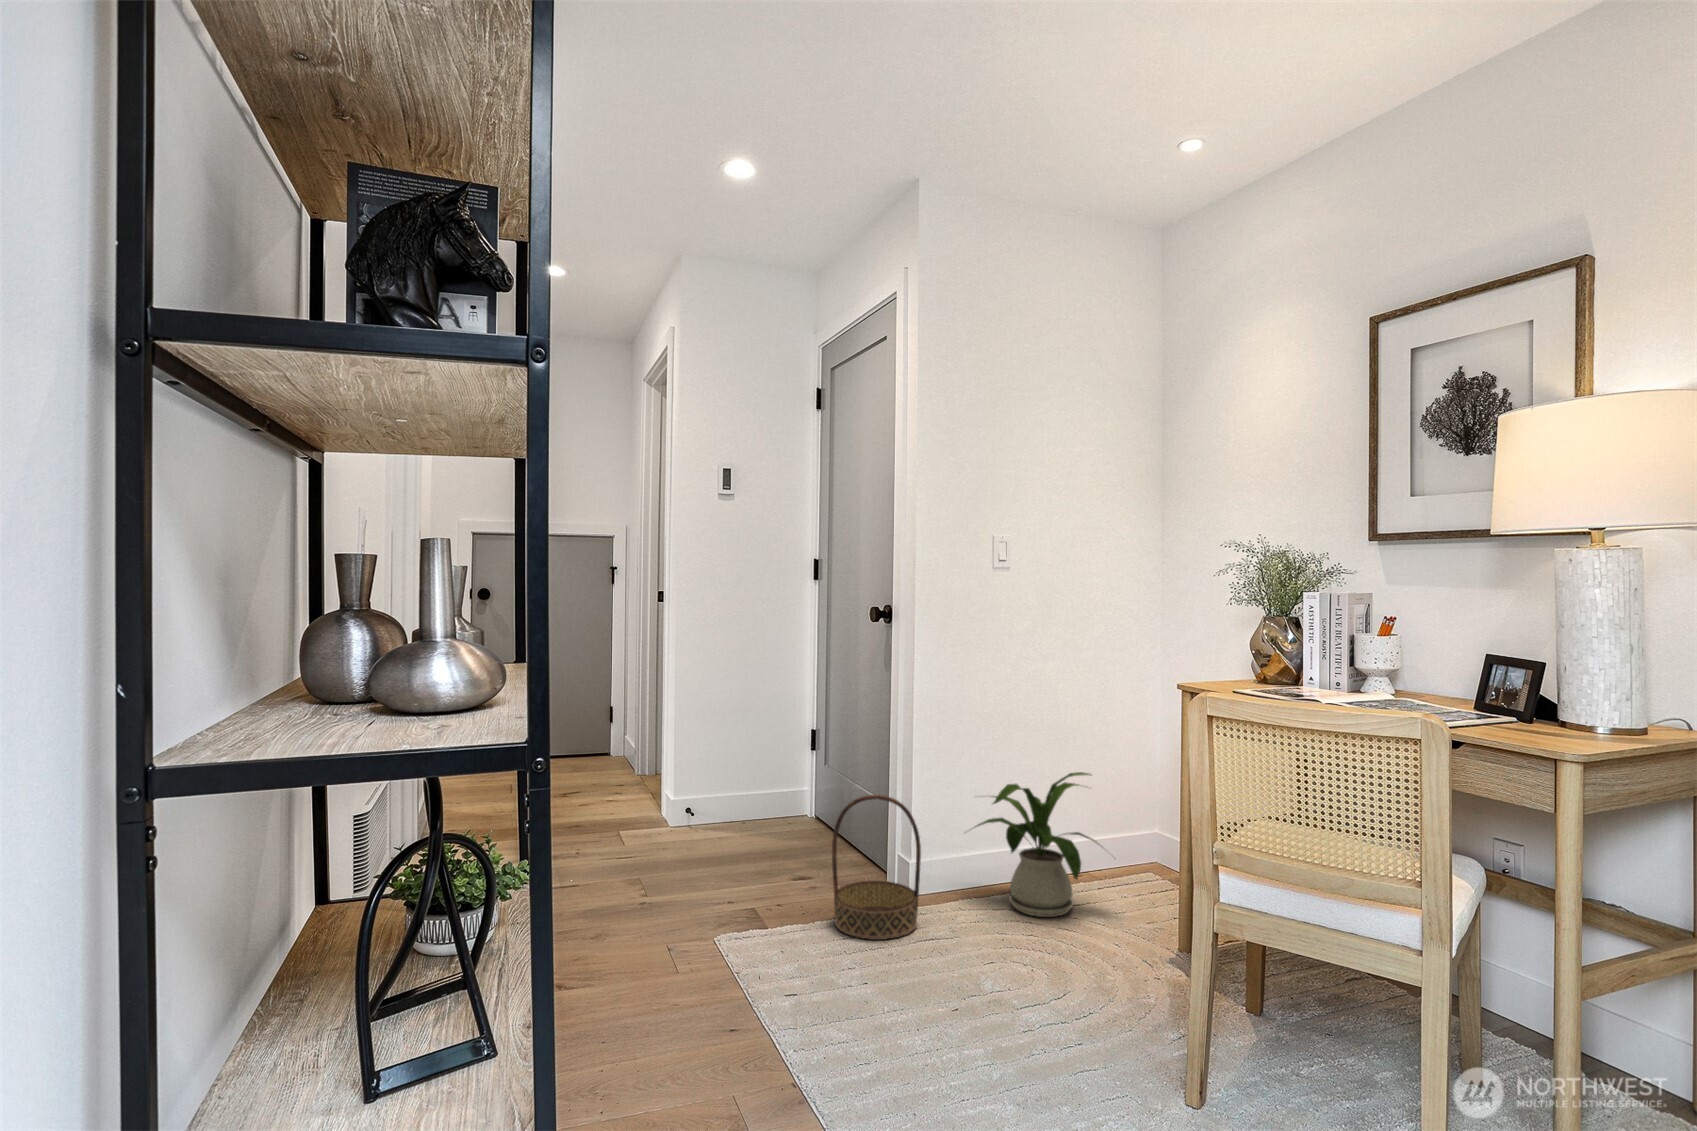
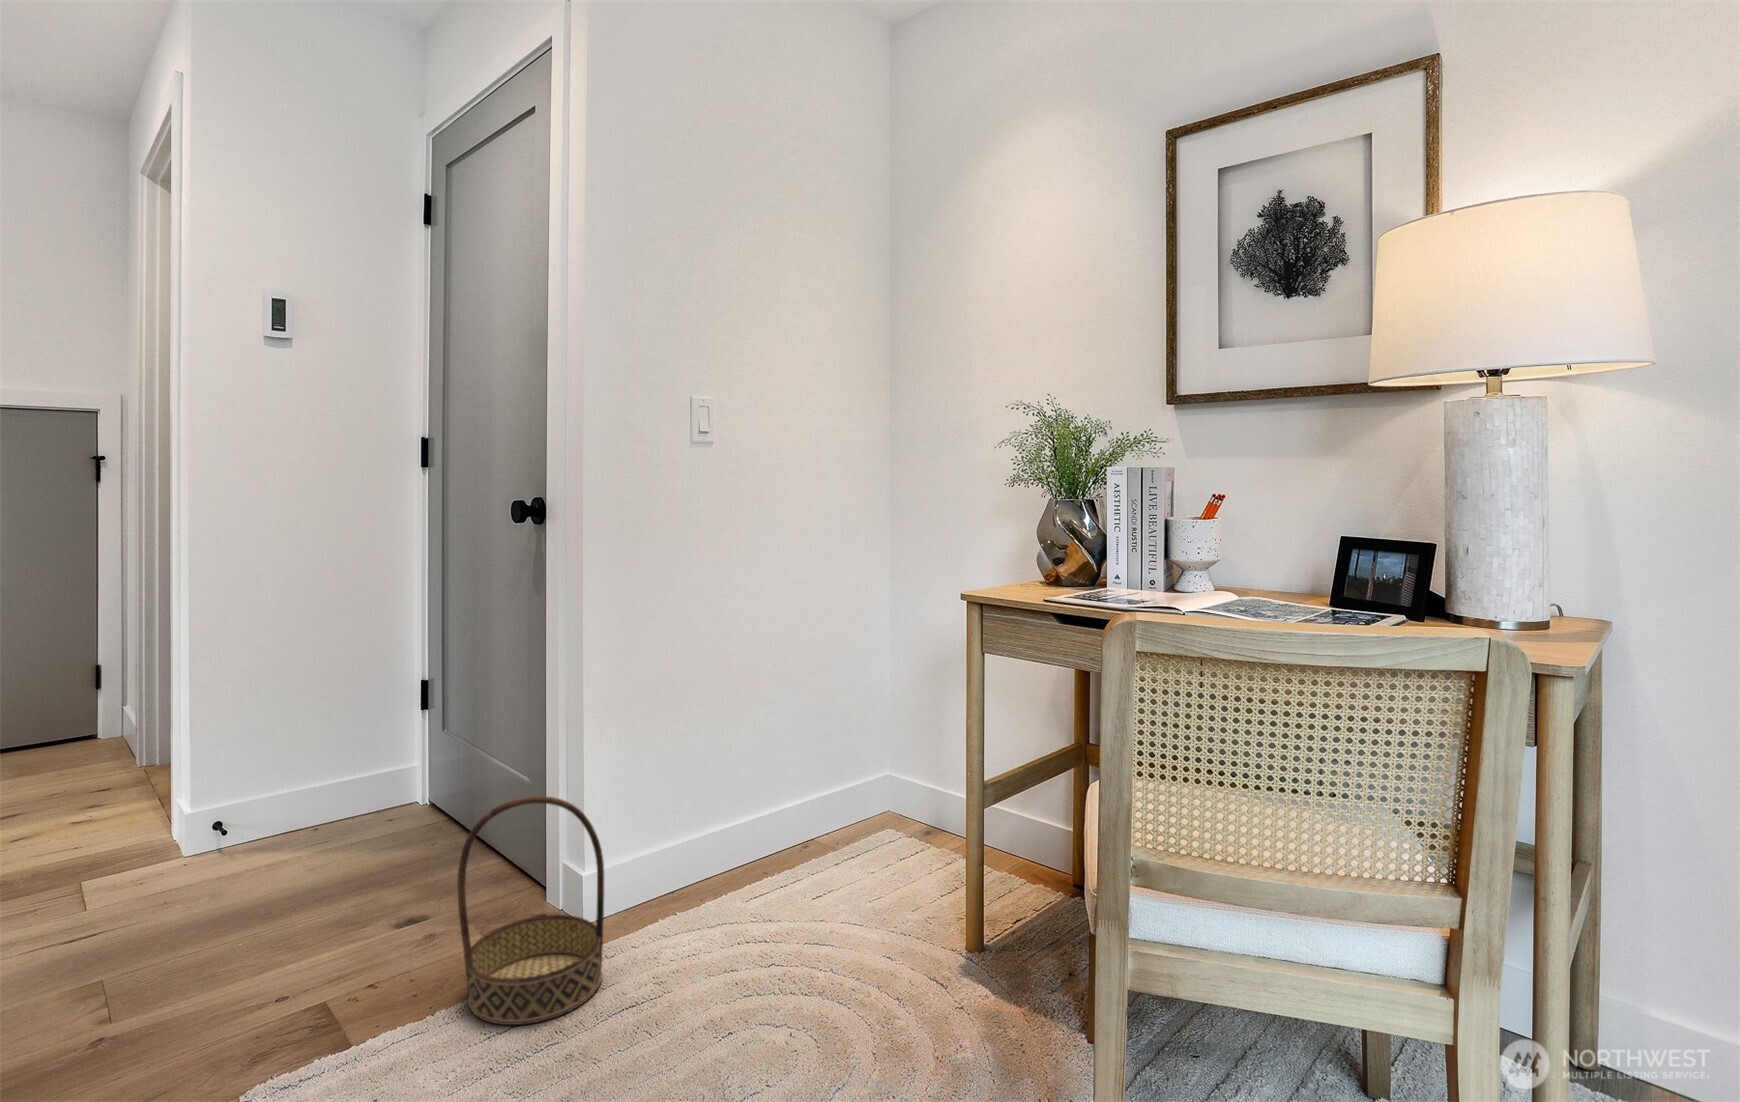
house plant: present [974,772,1098,917] -> none [661,722,872,922]

